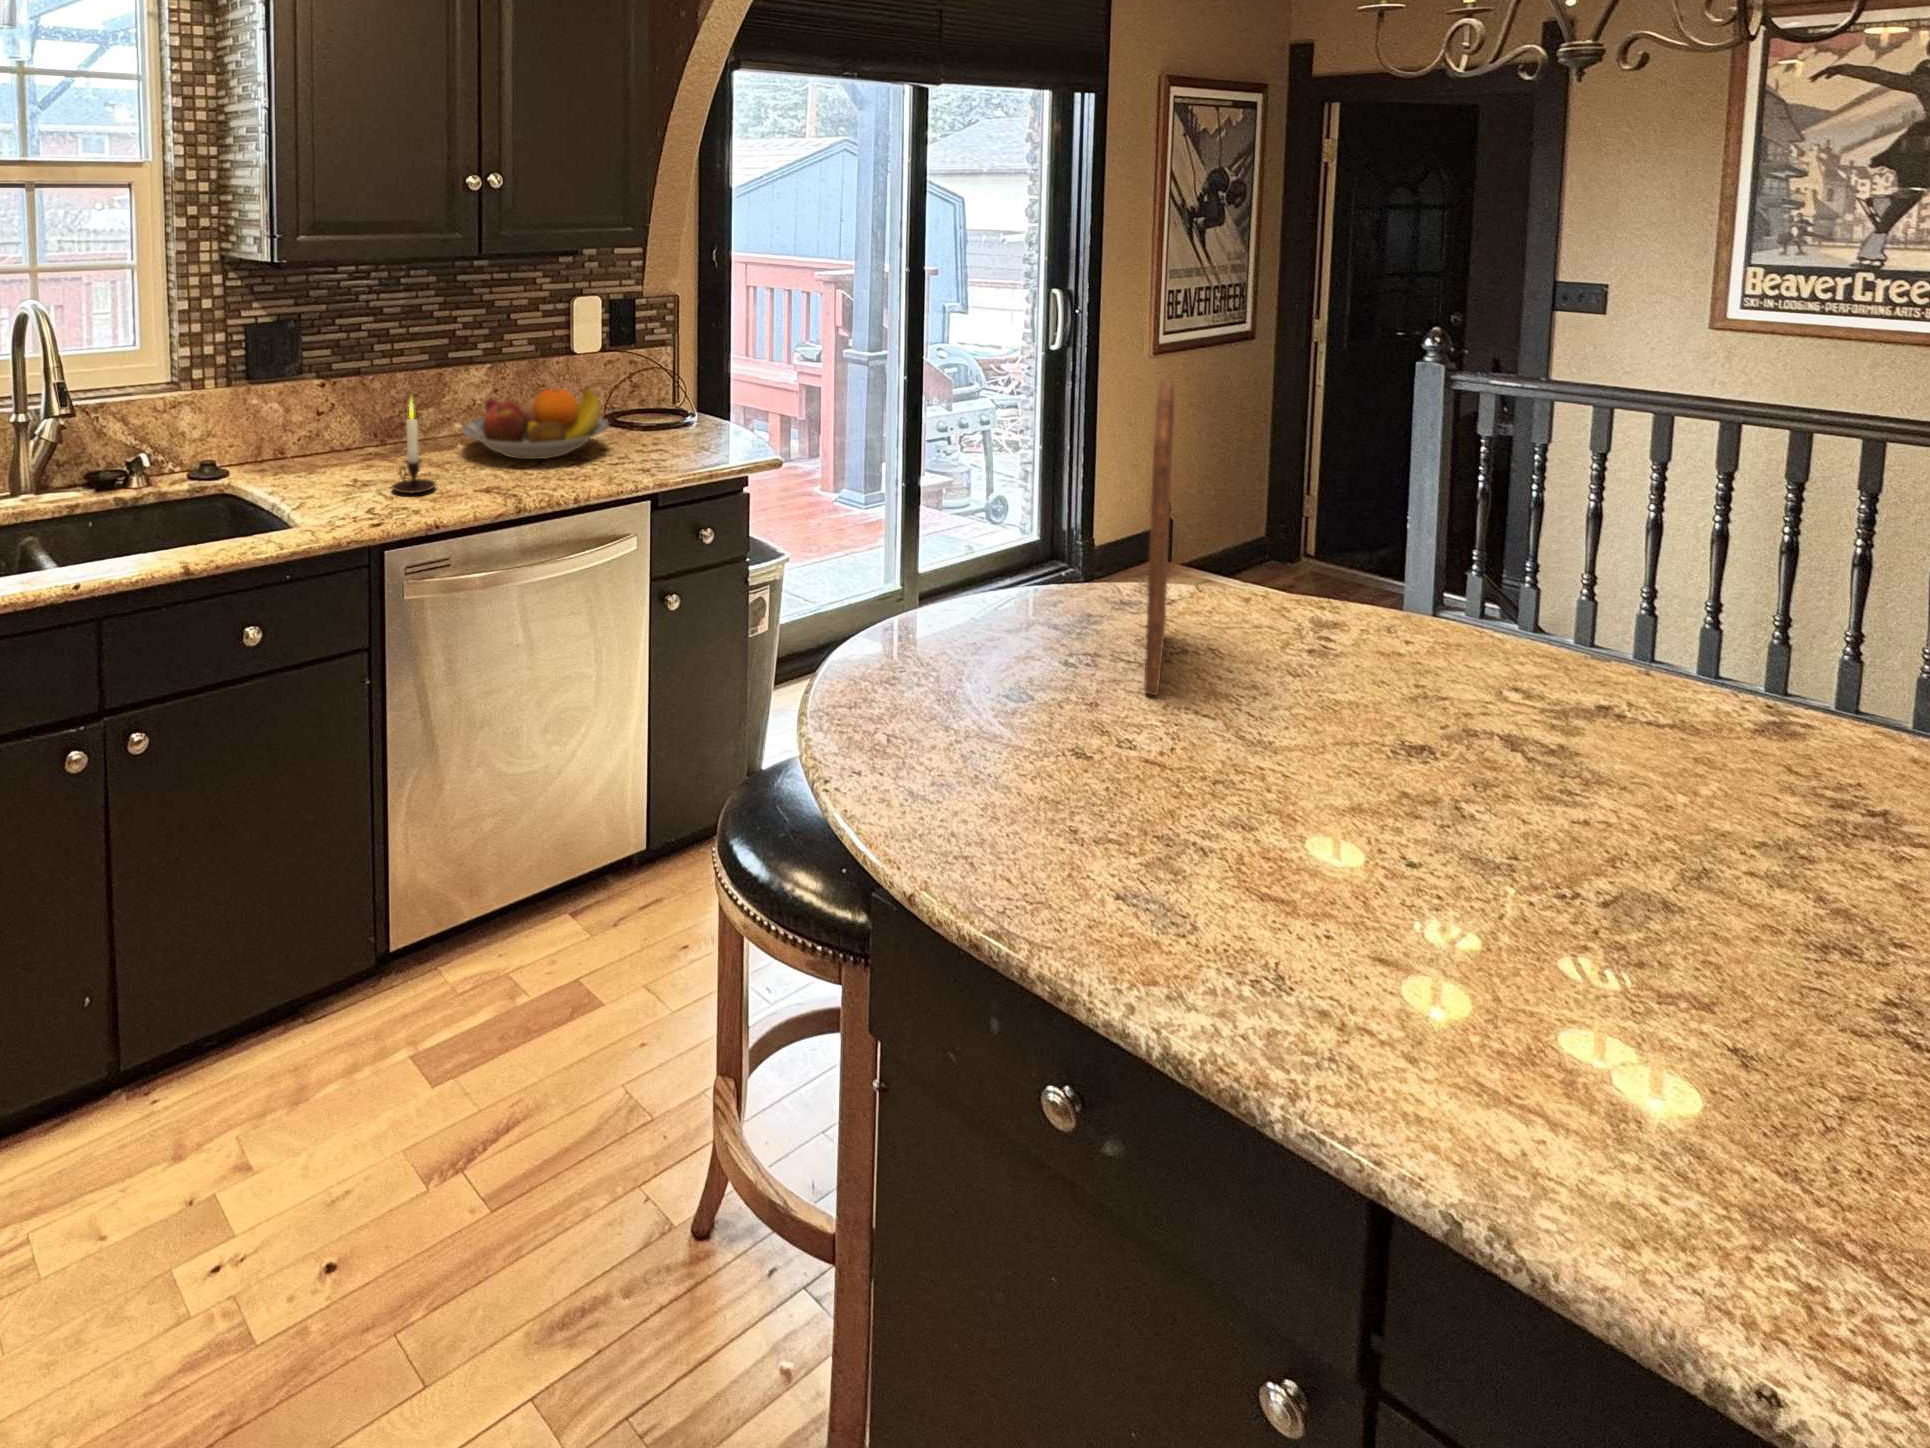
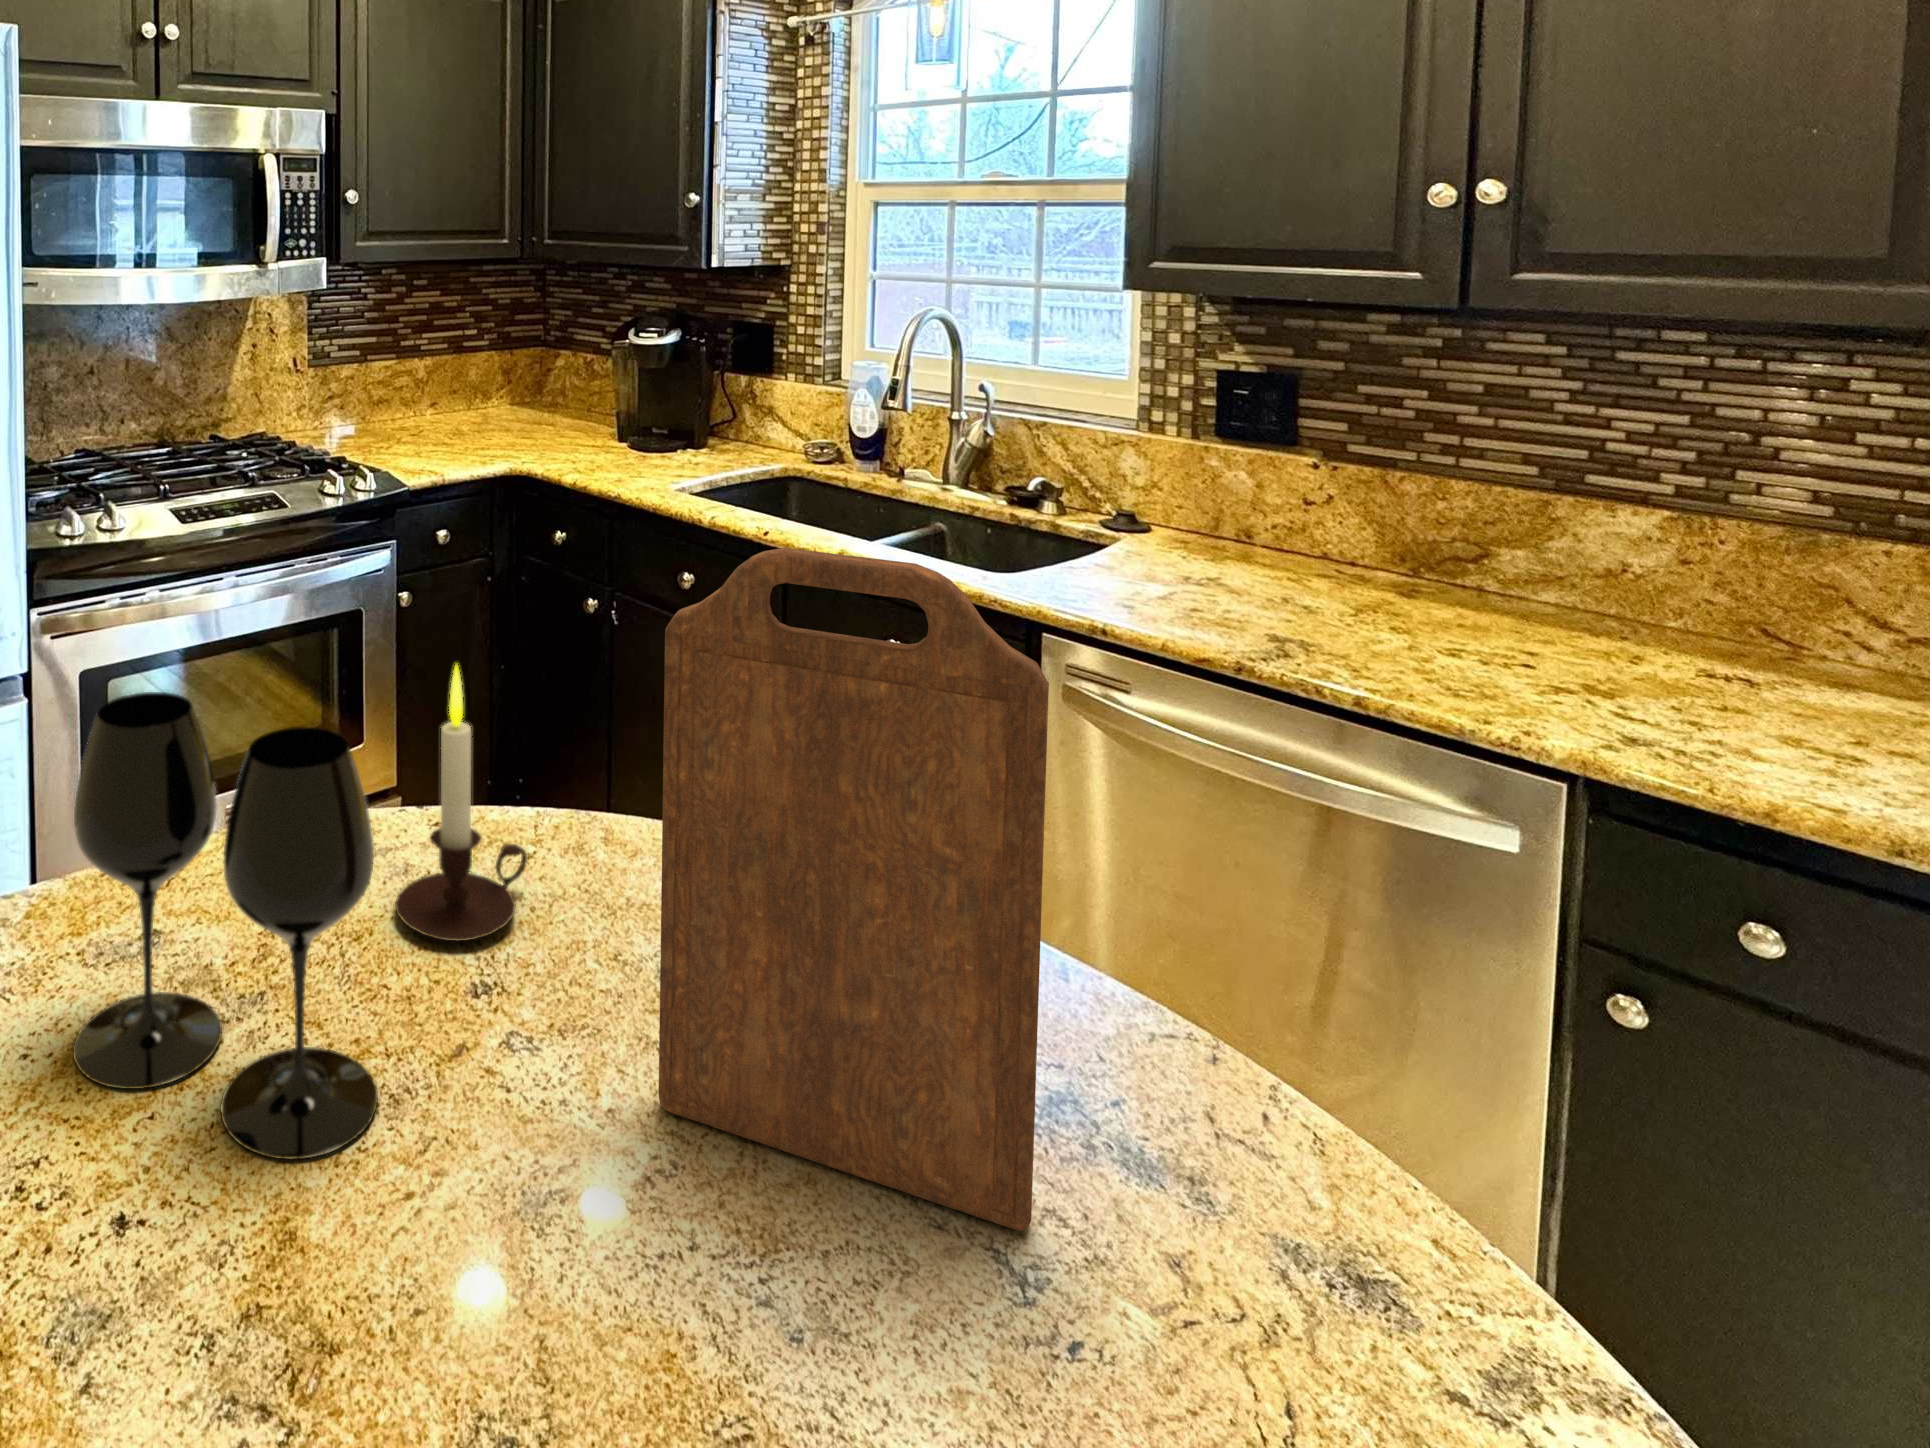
fruit bowl: present [462,387,608,459] -> none [1419,556,1793,696]
candle: present [392,400,436,493] -> present [395,665,527,941]
wine glass: none [1199,570,1327,904] -> present [73,692,378,1159]

